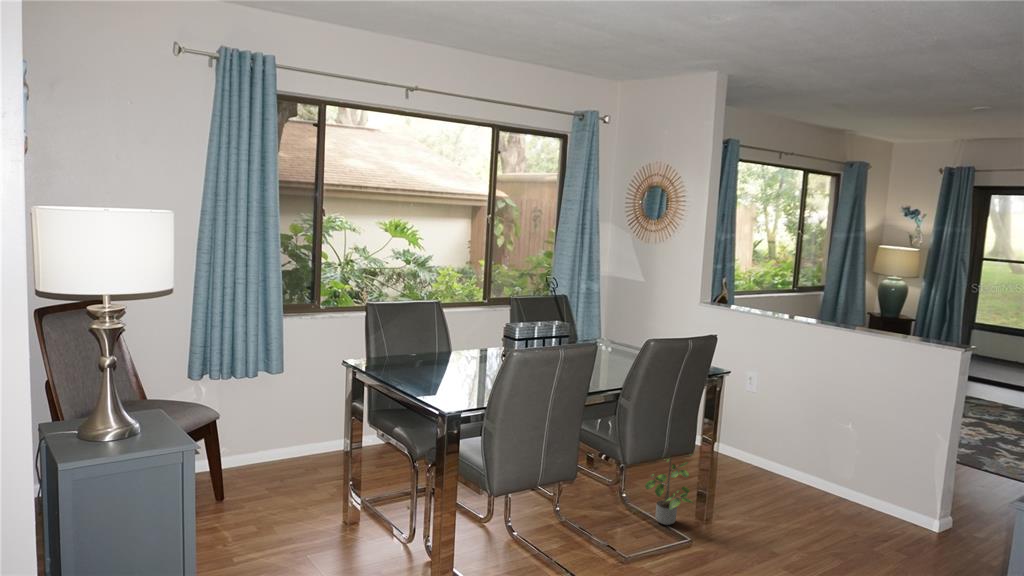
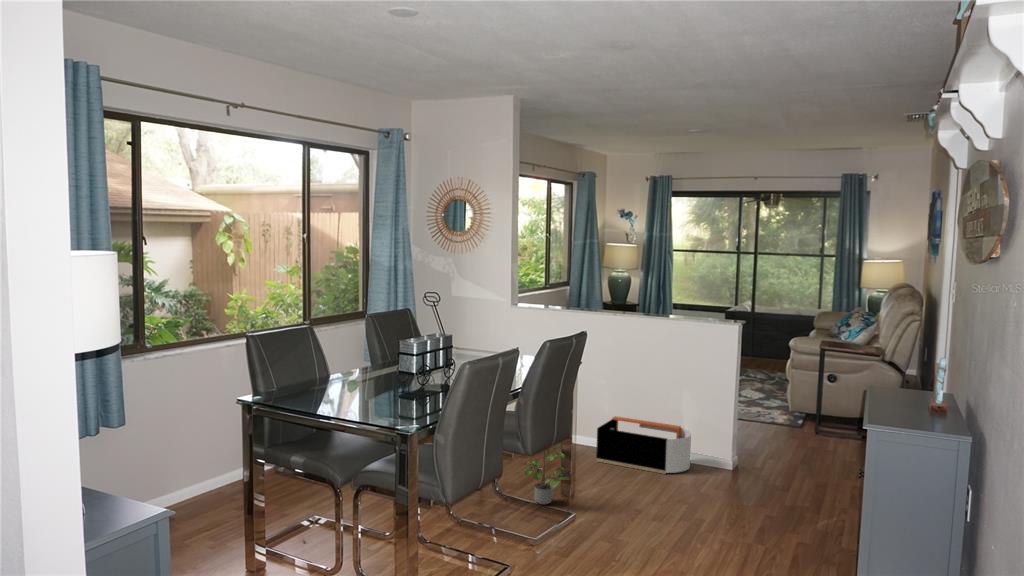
storage bin: none [760,443,882,523] -> present [596,416,691,474]

